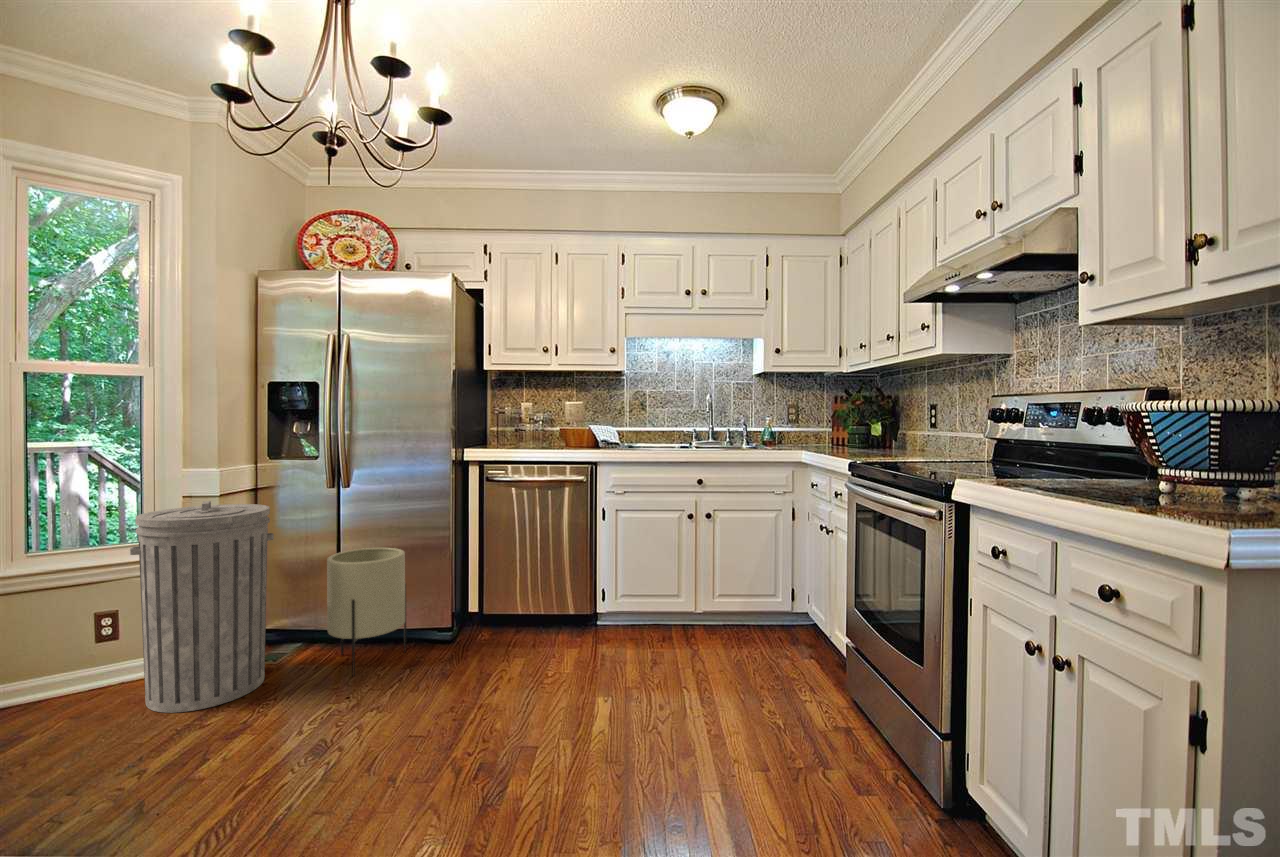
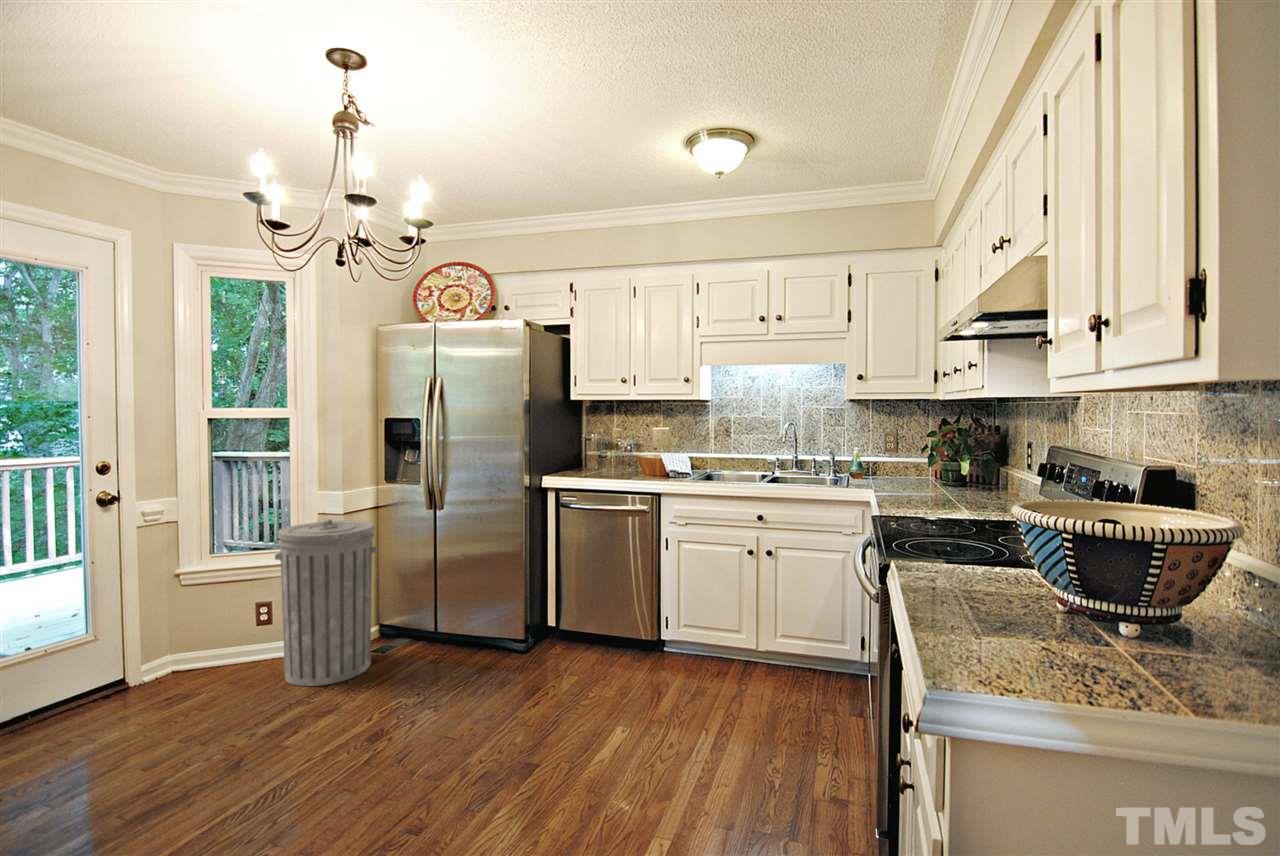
planter: present [327,548,406,676] -> none [417,563,483,675]

